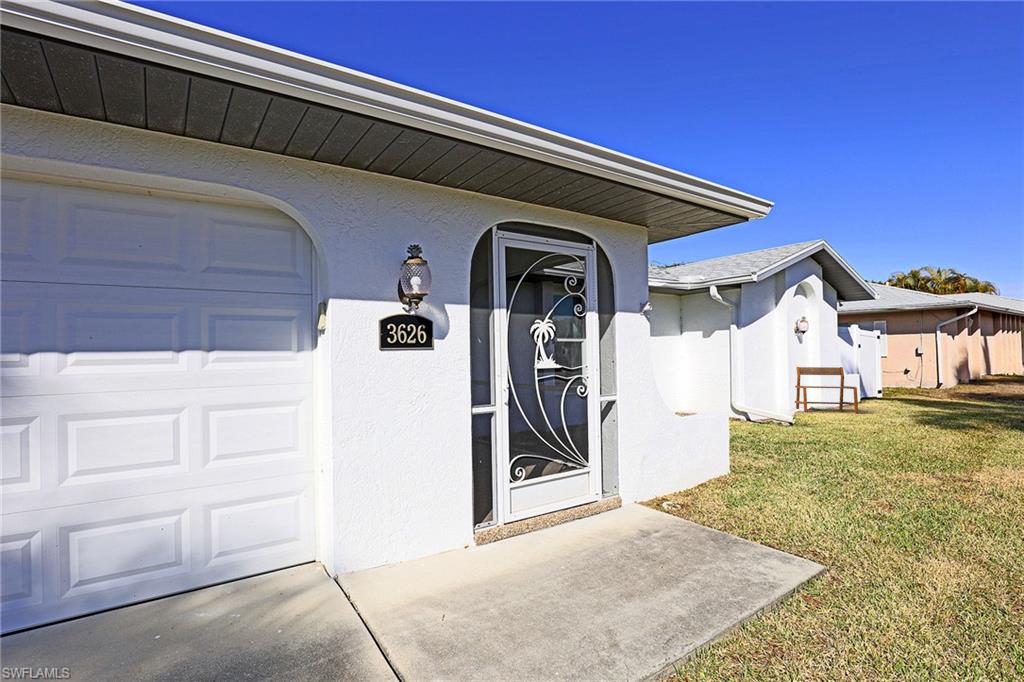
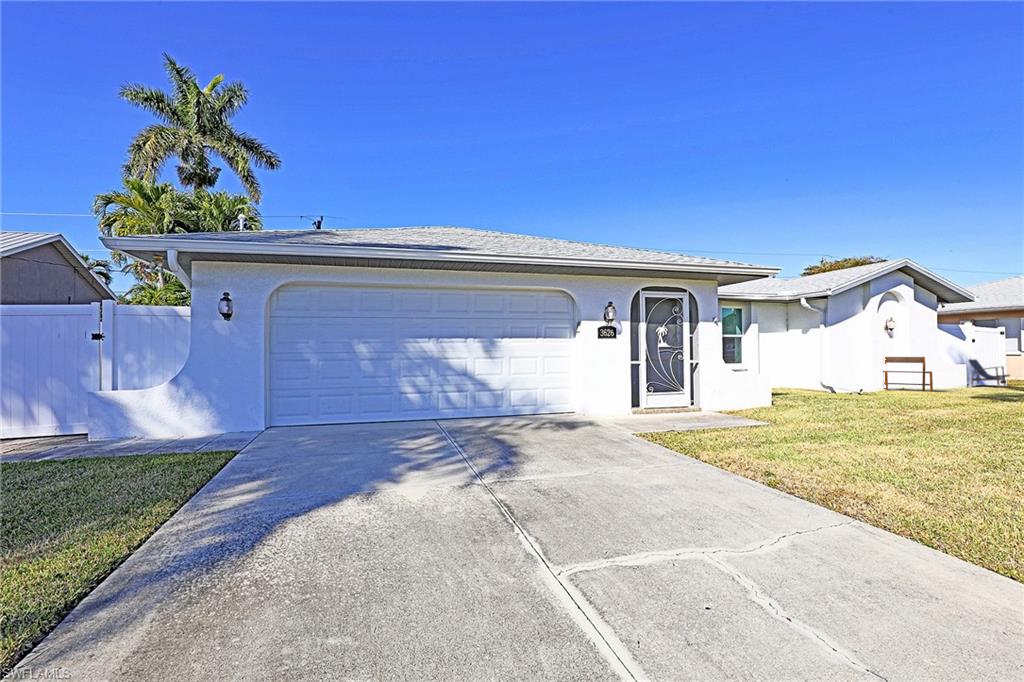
lounge chair: none [864,368,904,401] -> present [969,359,1010,387]

